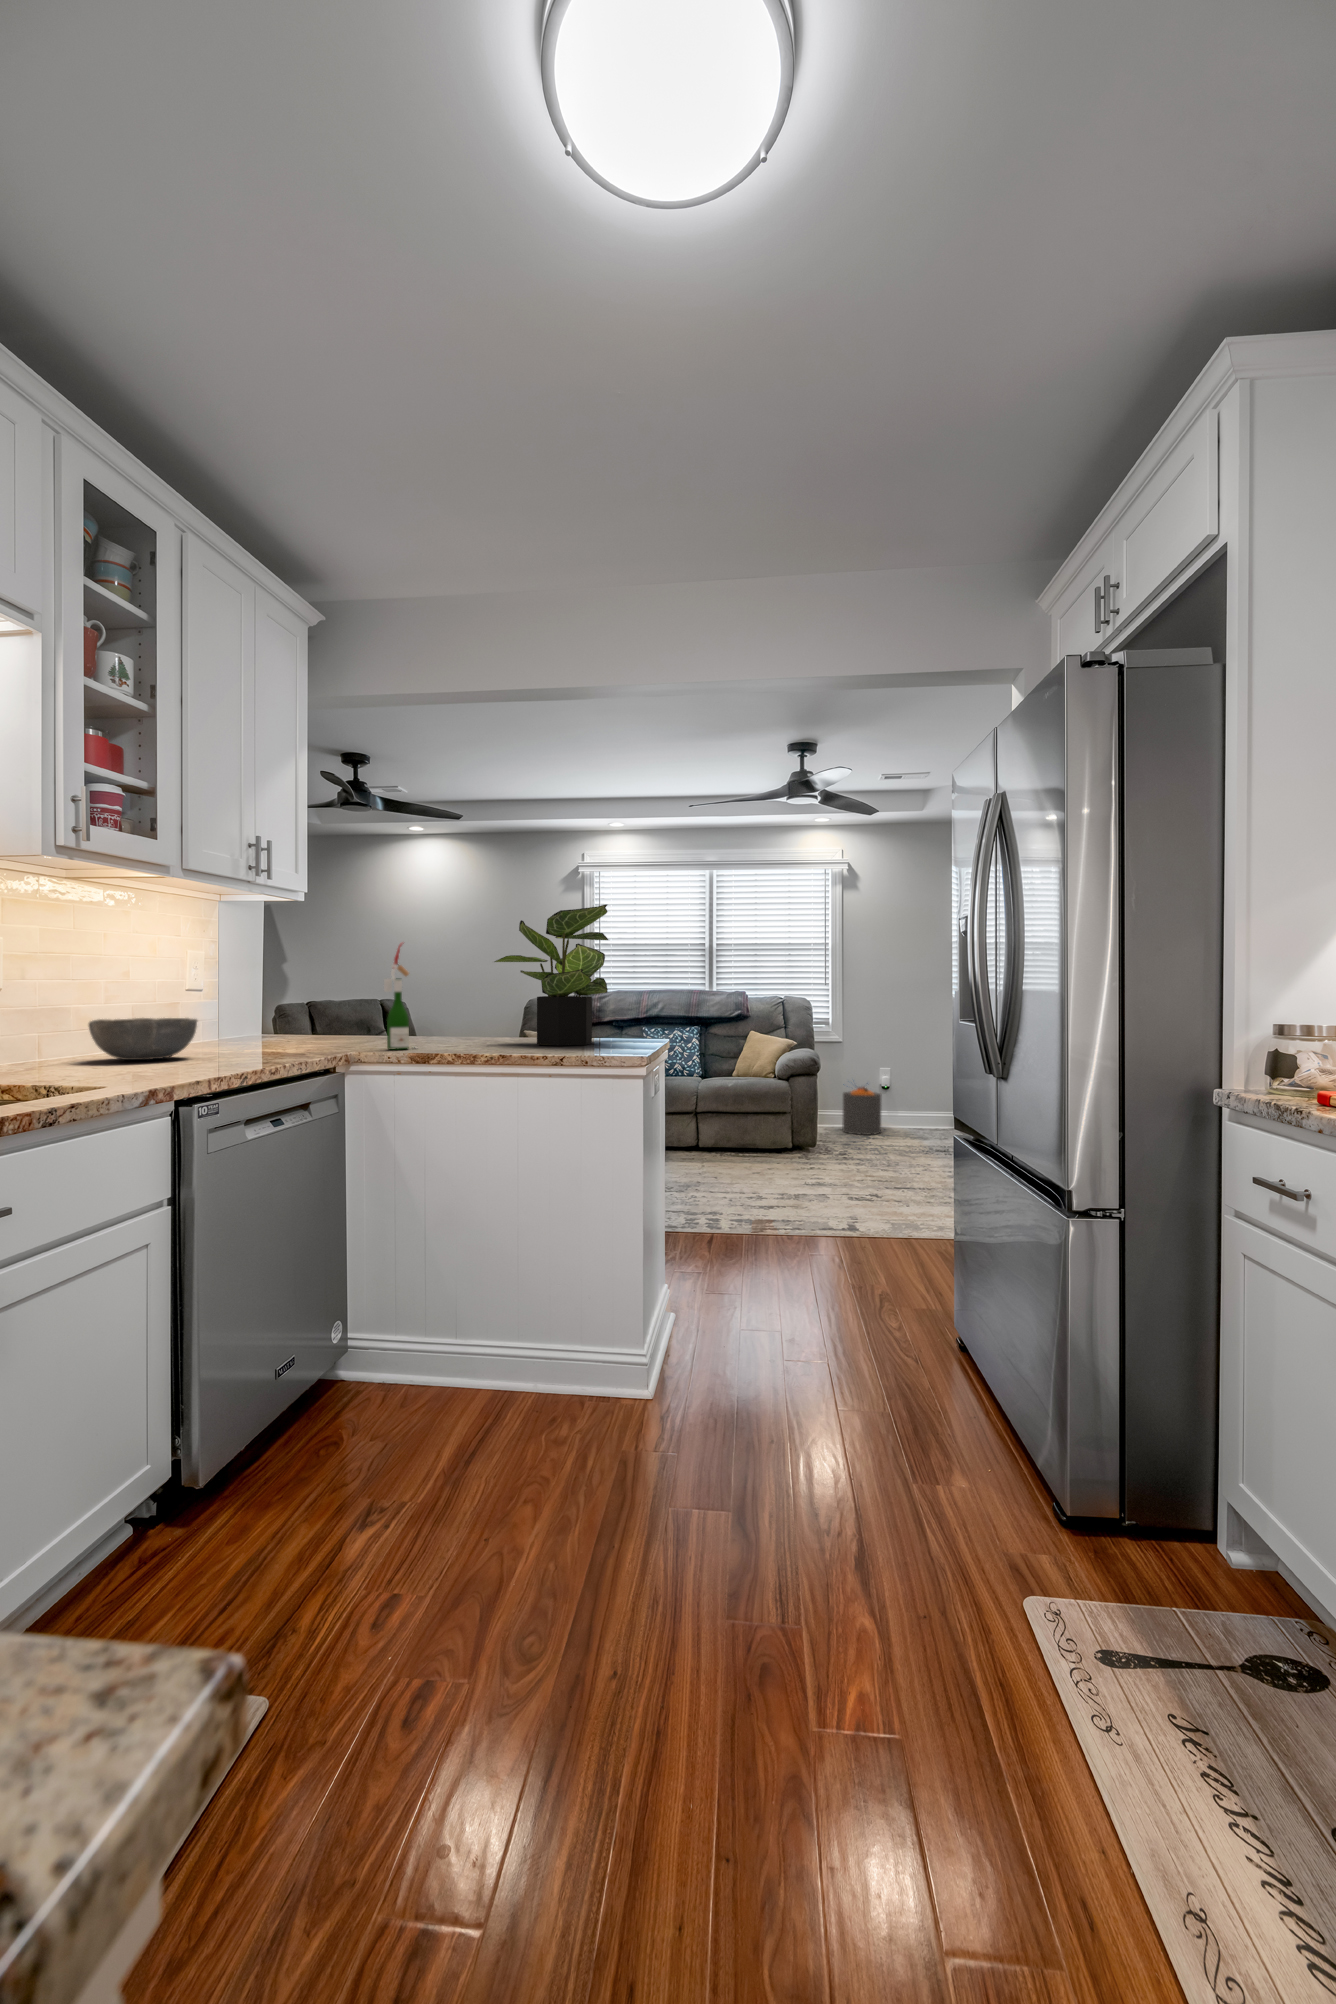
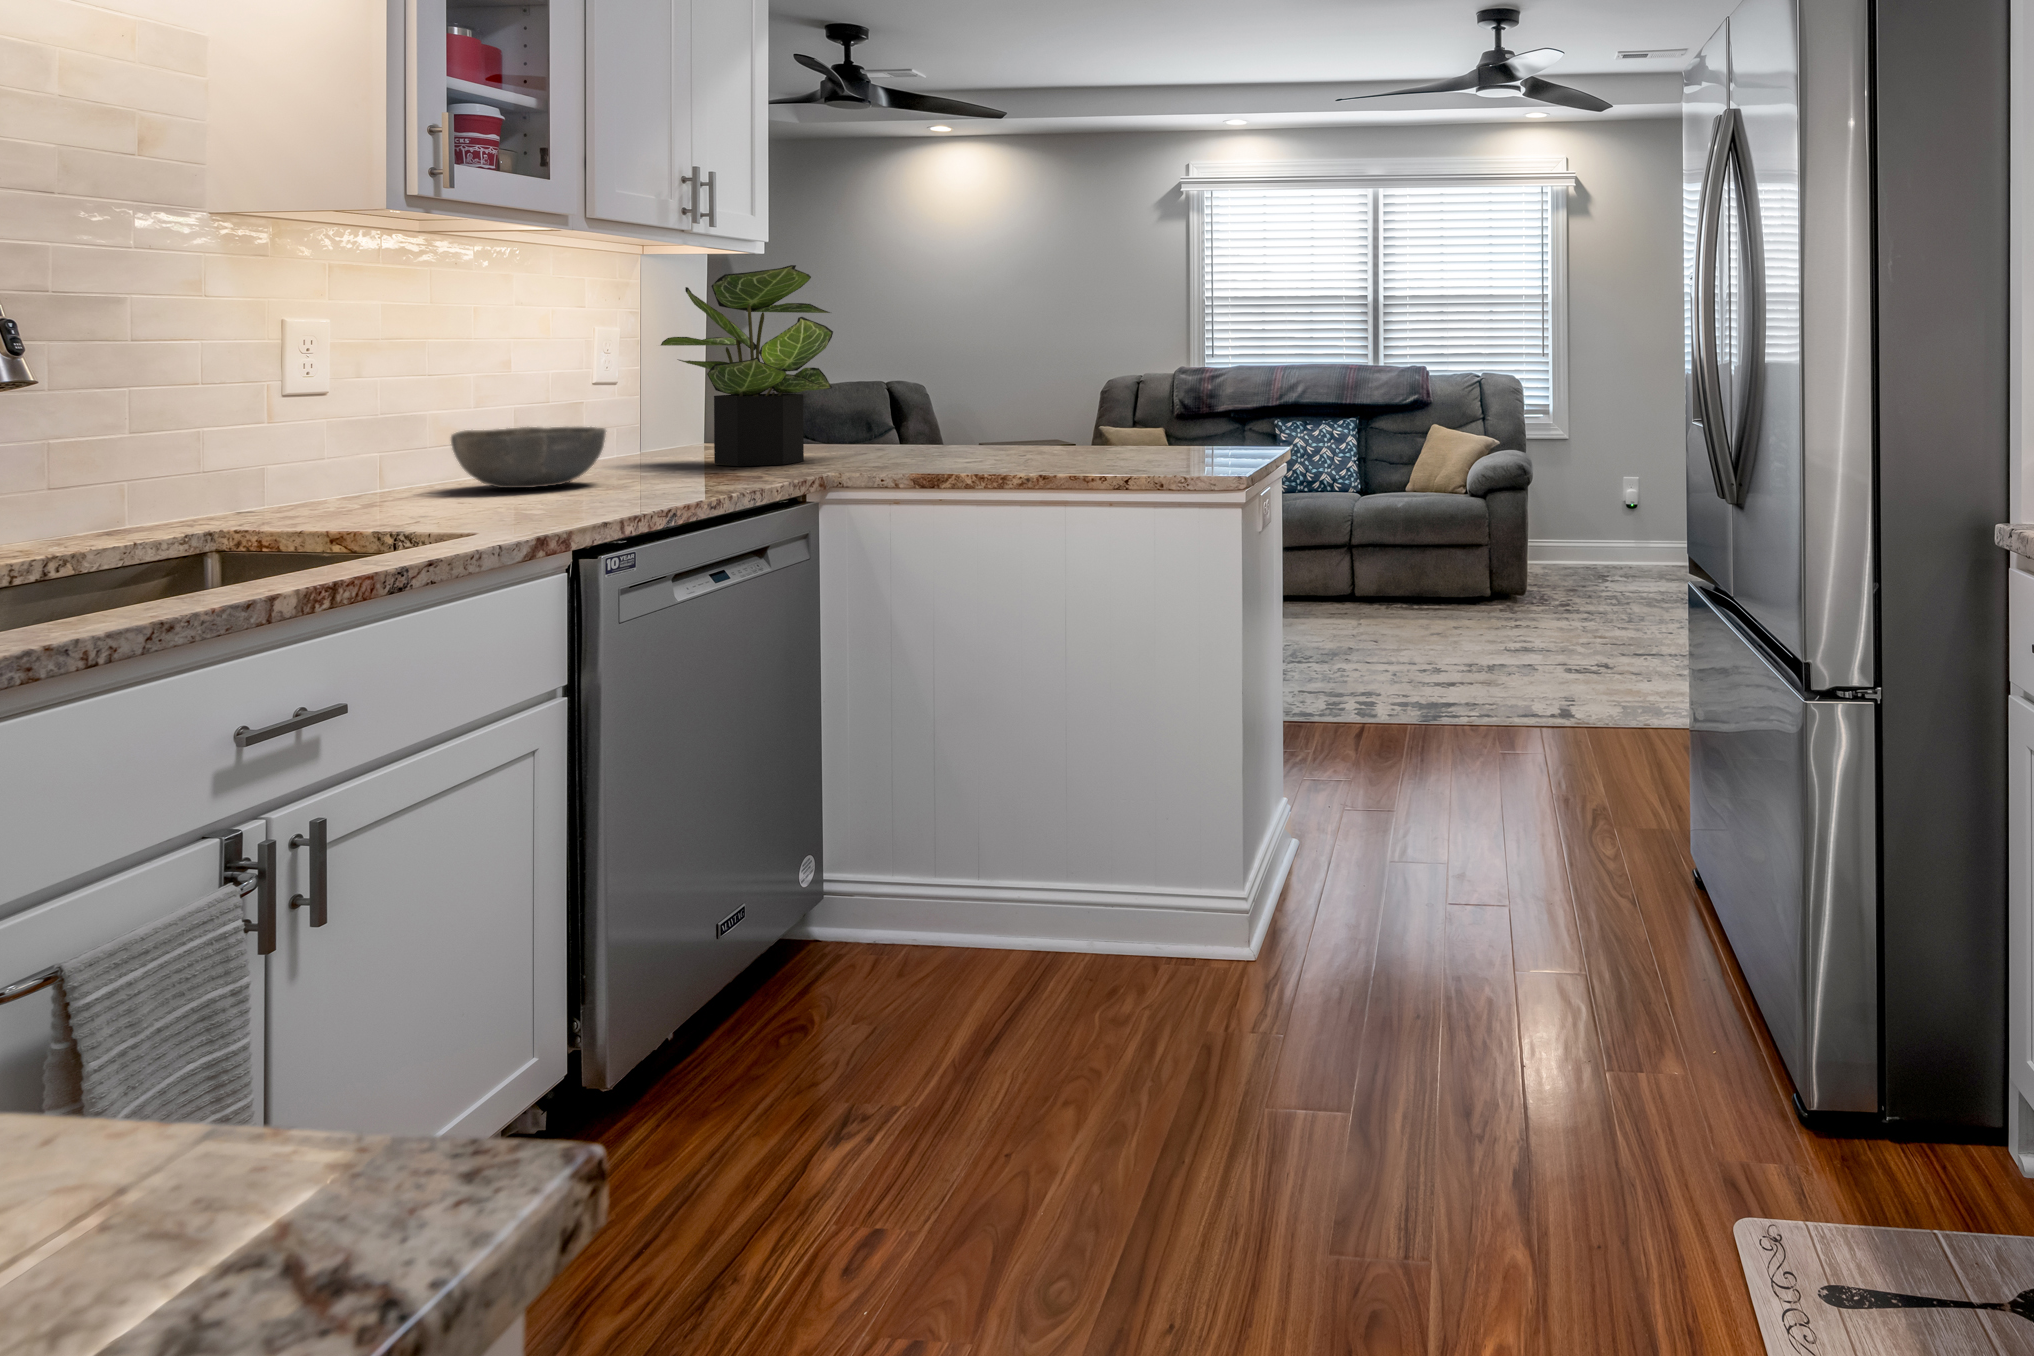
potted plant: present [494,904,608,1046] -> present [661,265,833,466]
wine bottle: present [384,943,409,1049] -> none [873,314,923,468]
trash can: present [842,1080,882,1135] -> none [1567,489,1628,577]

